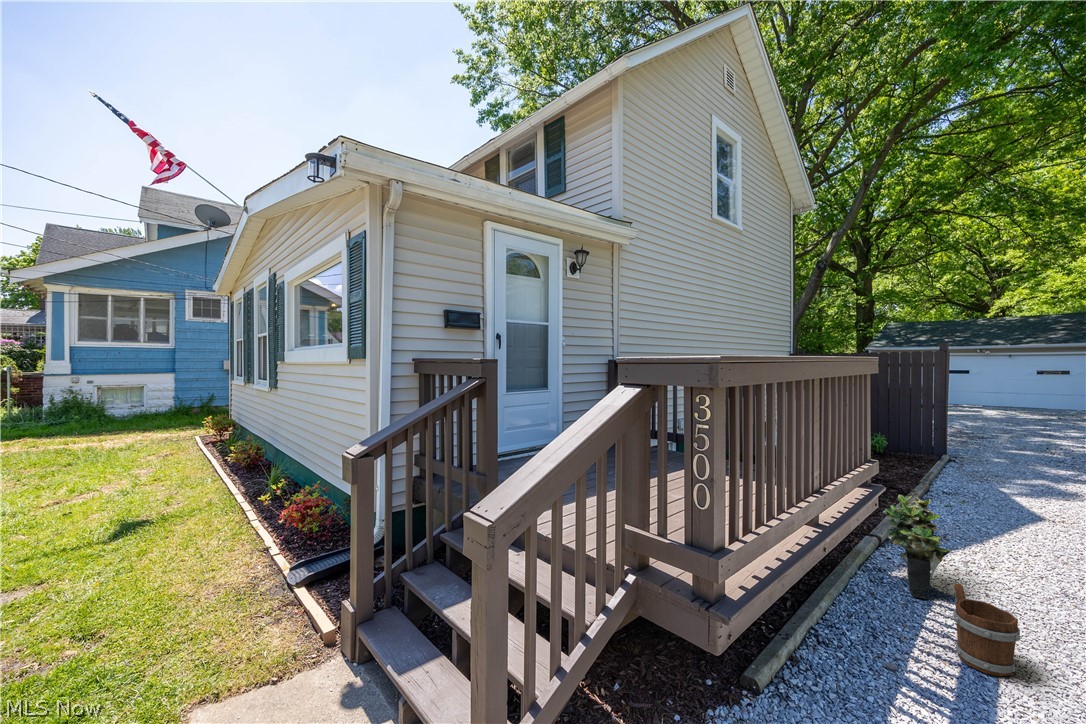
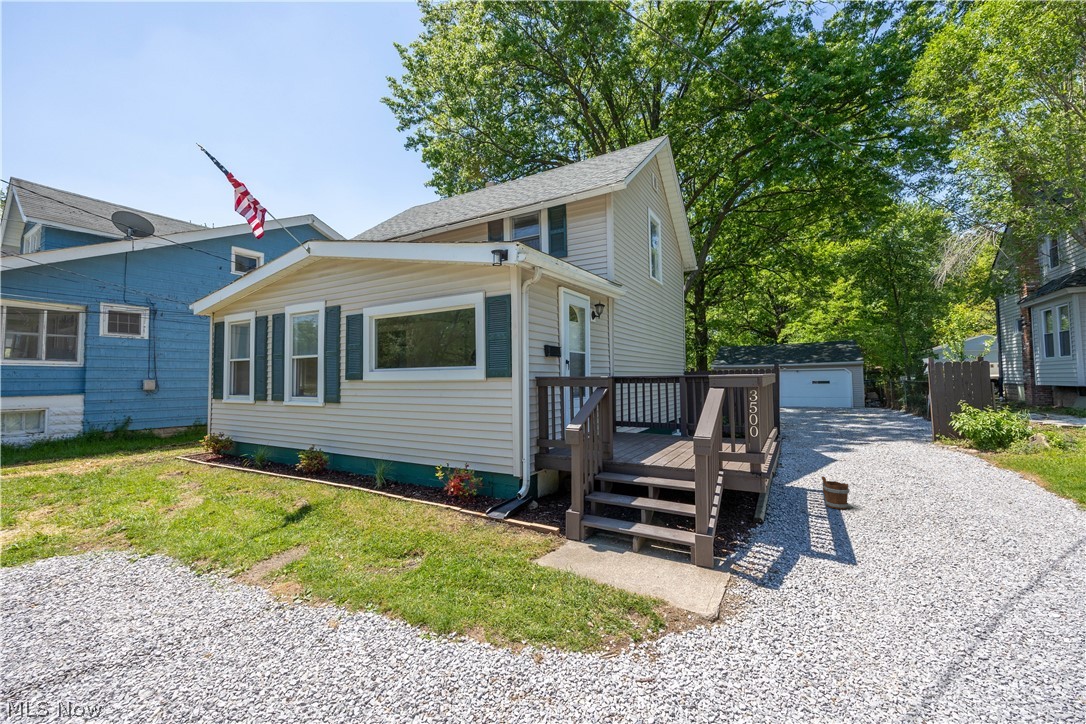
potted plant: present [883,495,951,599] -> none [784,443,815,492]

